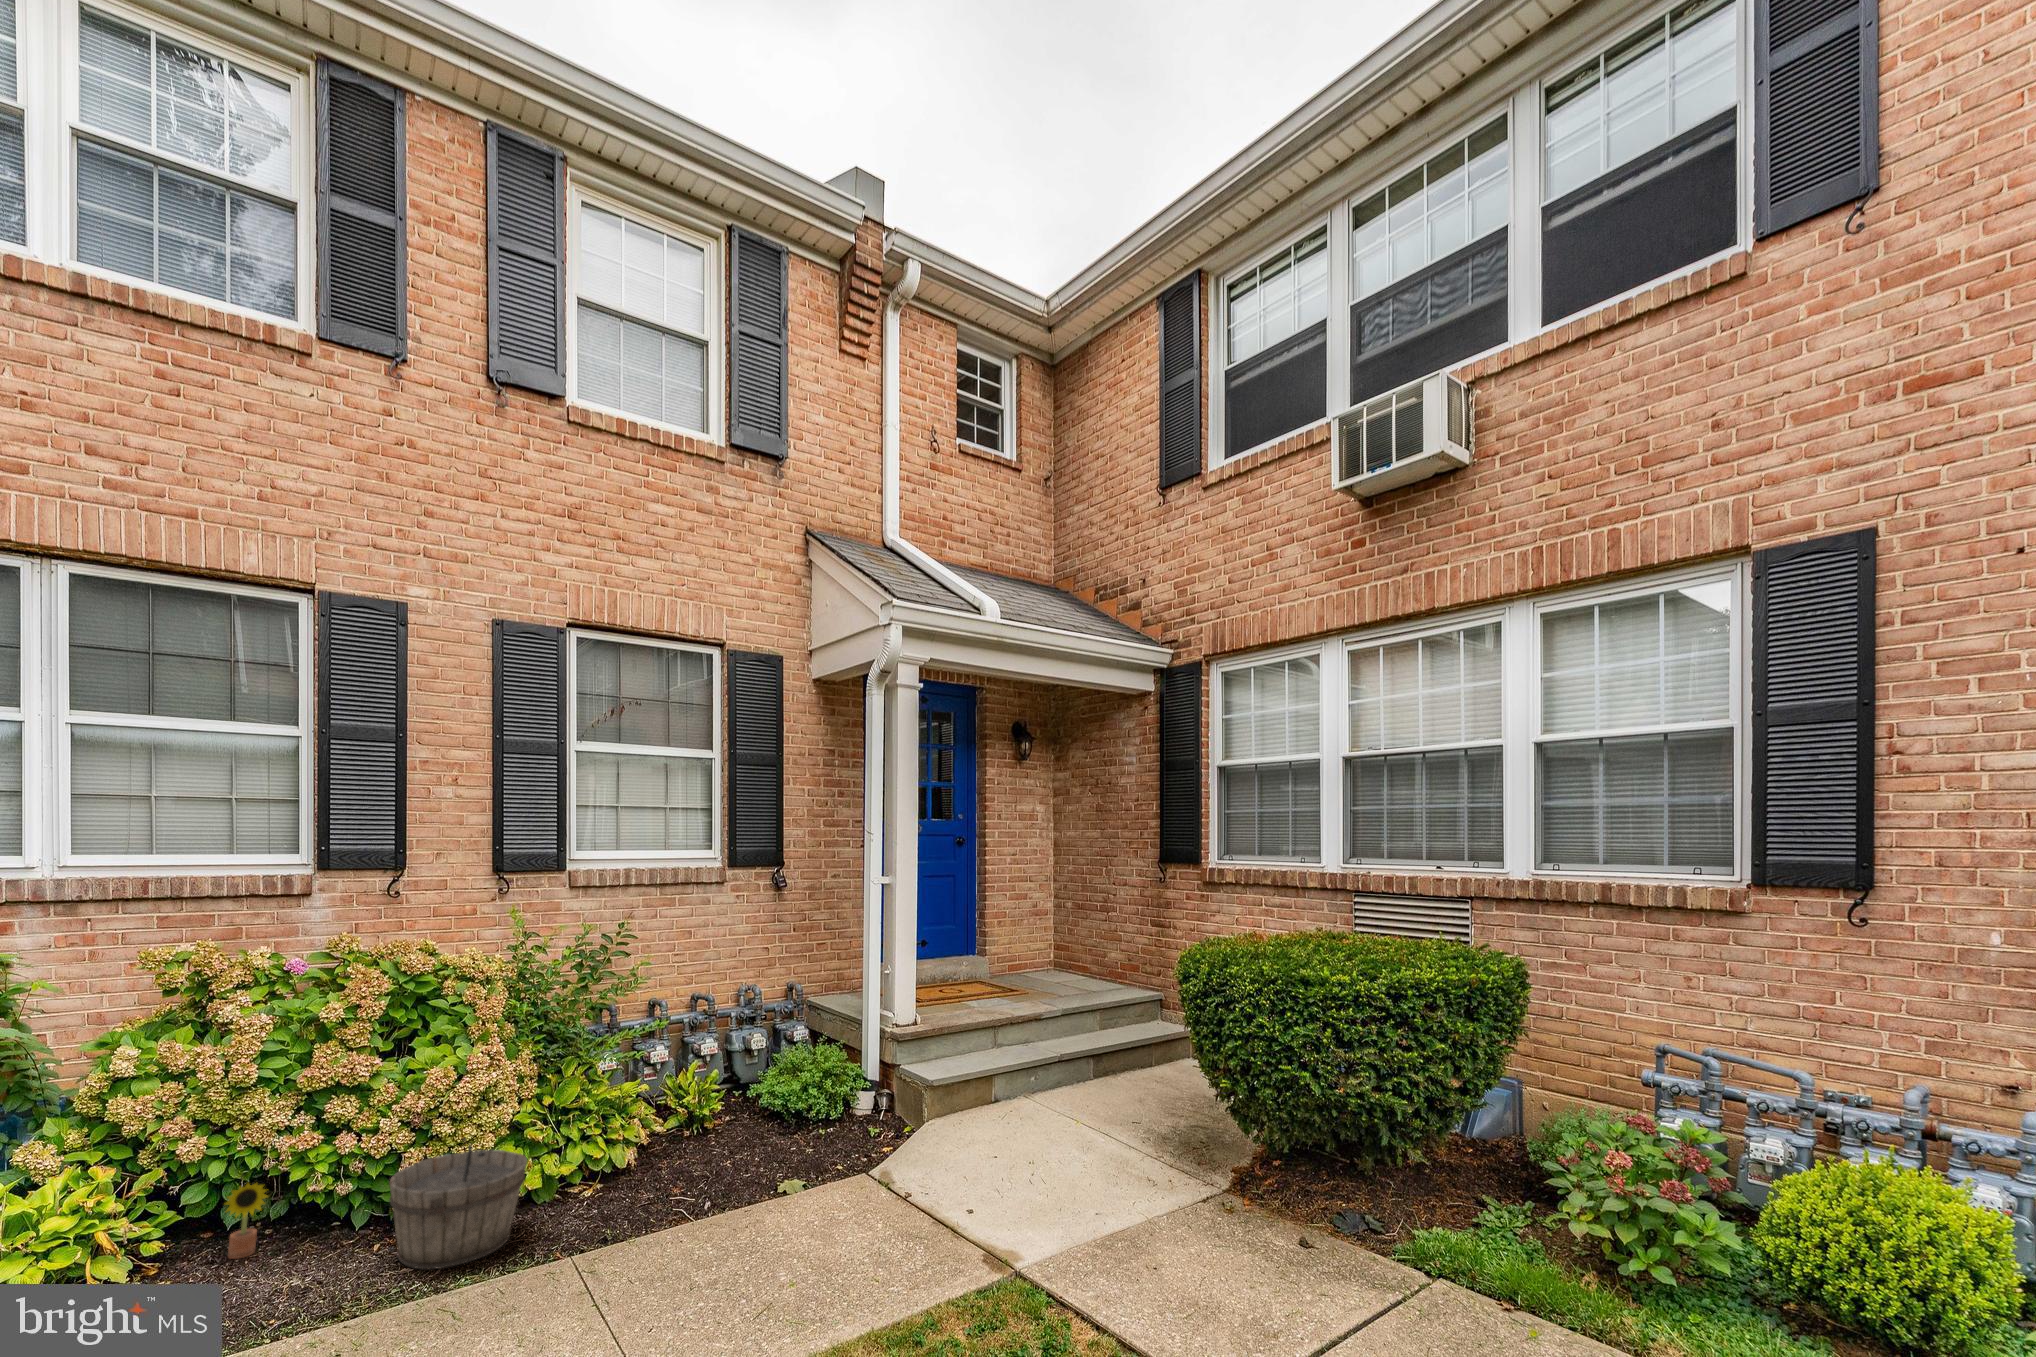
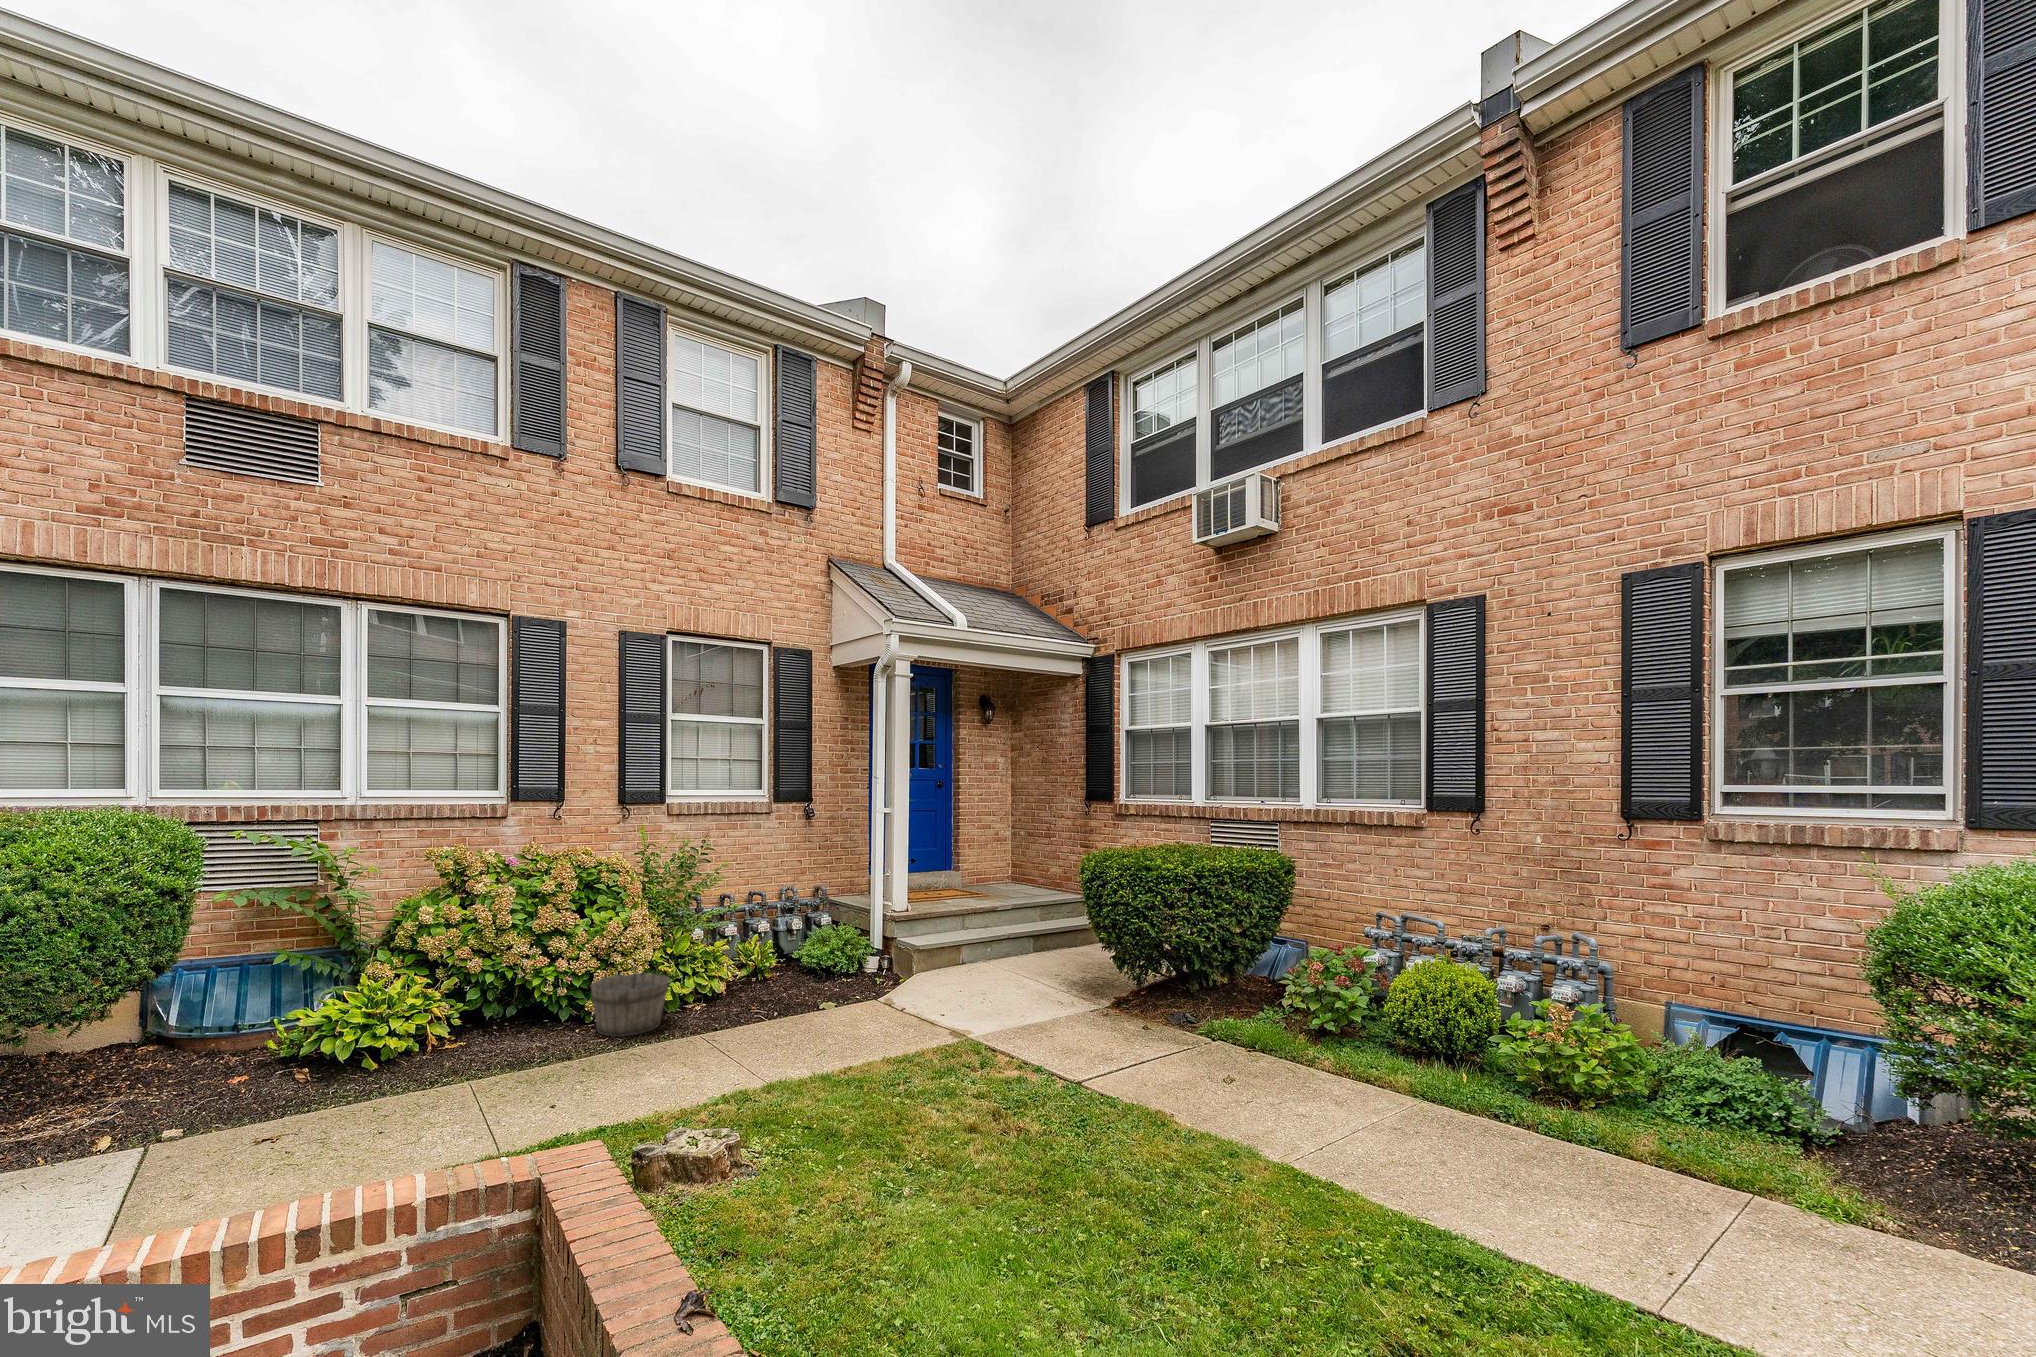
decorative plant: present [226,1183,268,1259] -> none [491,987,516,1033]

